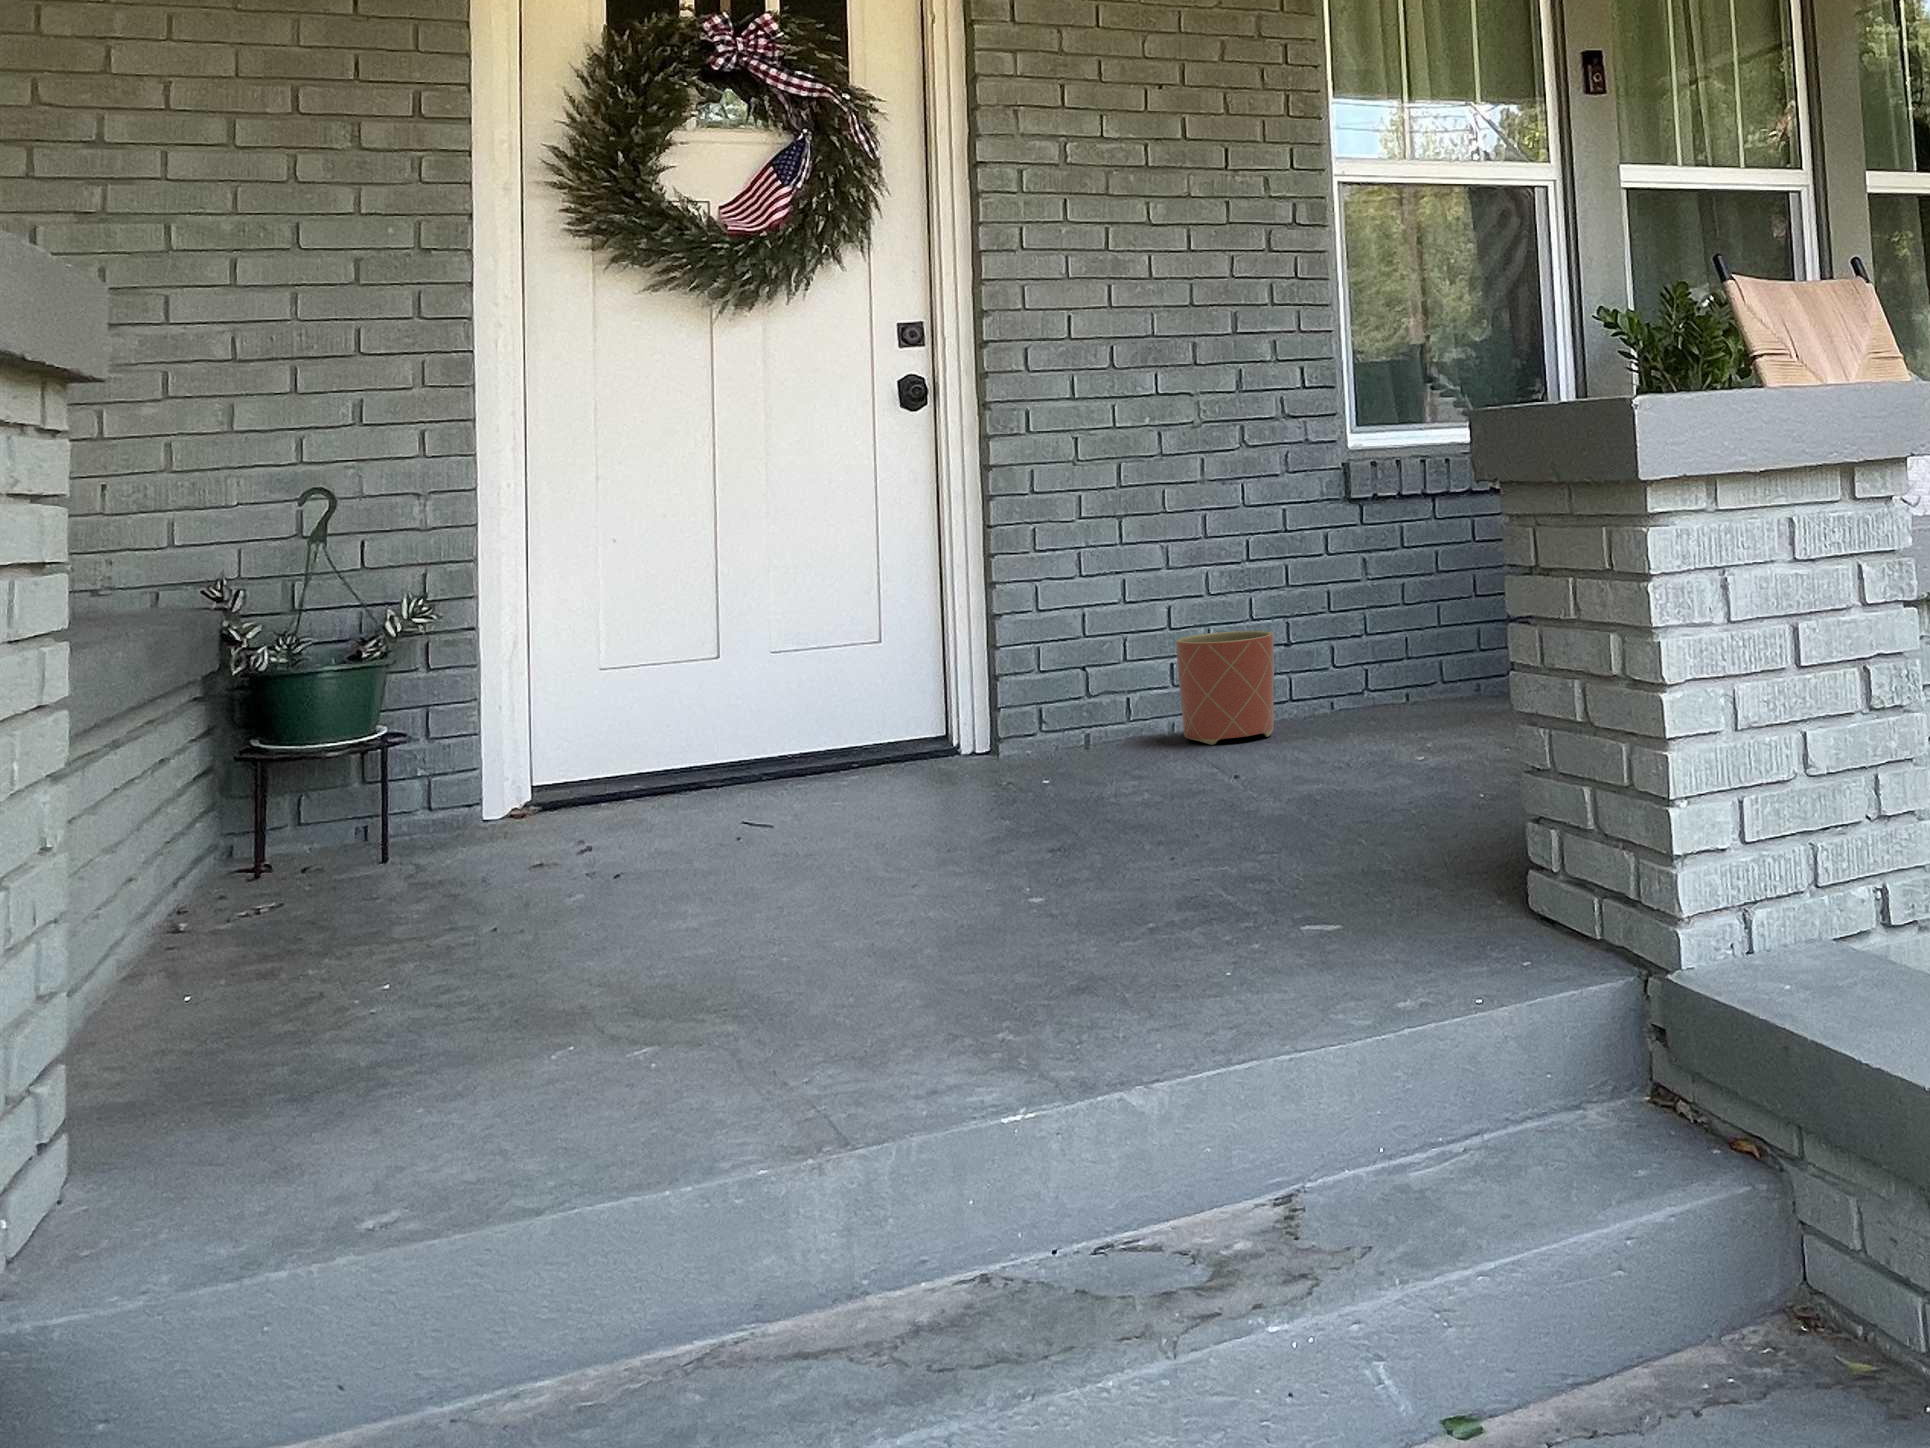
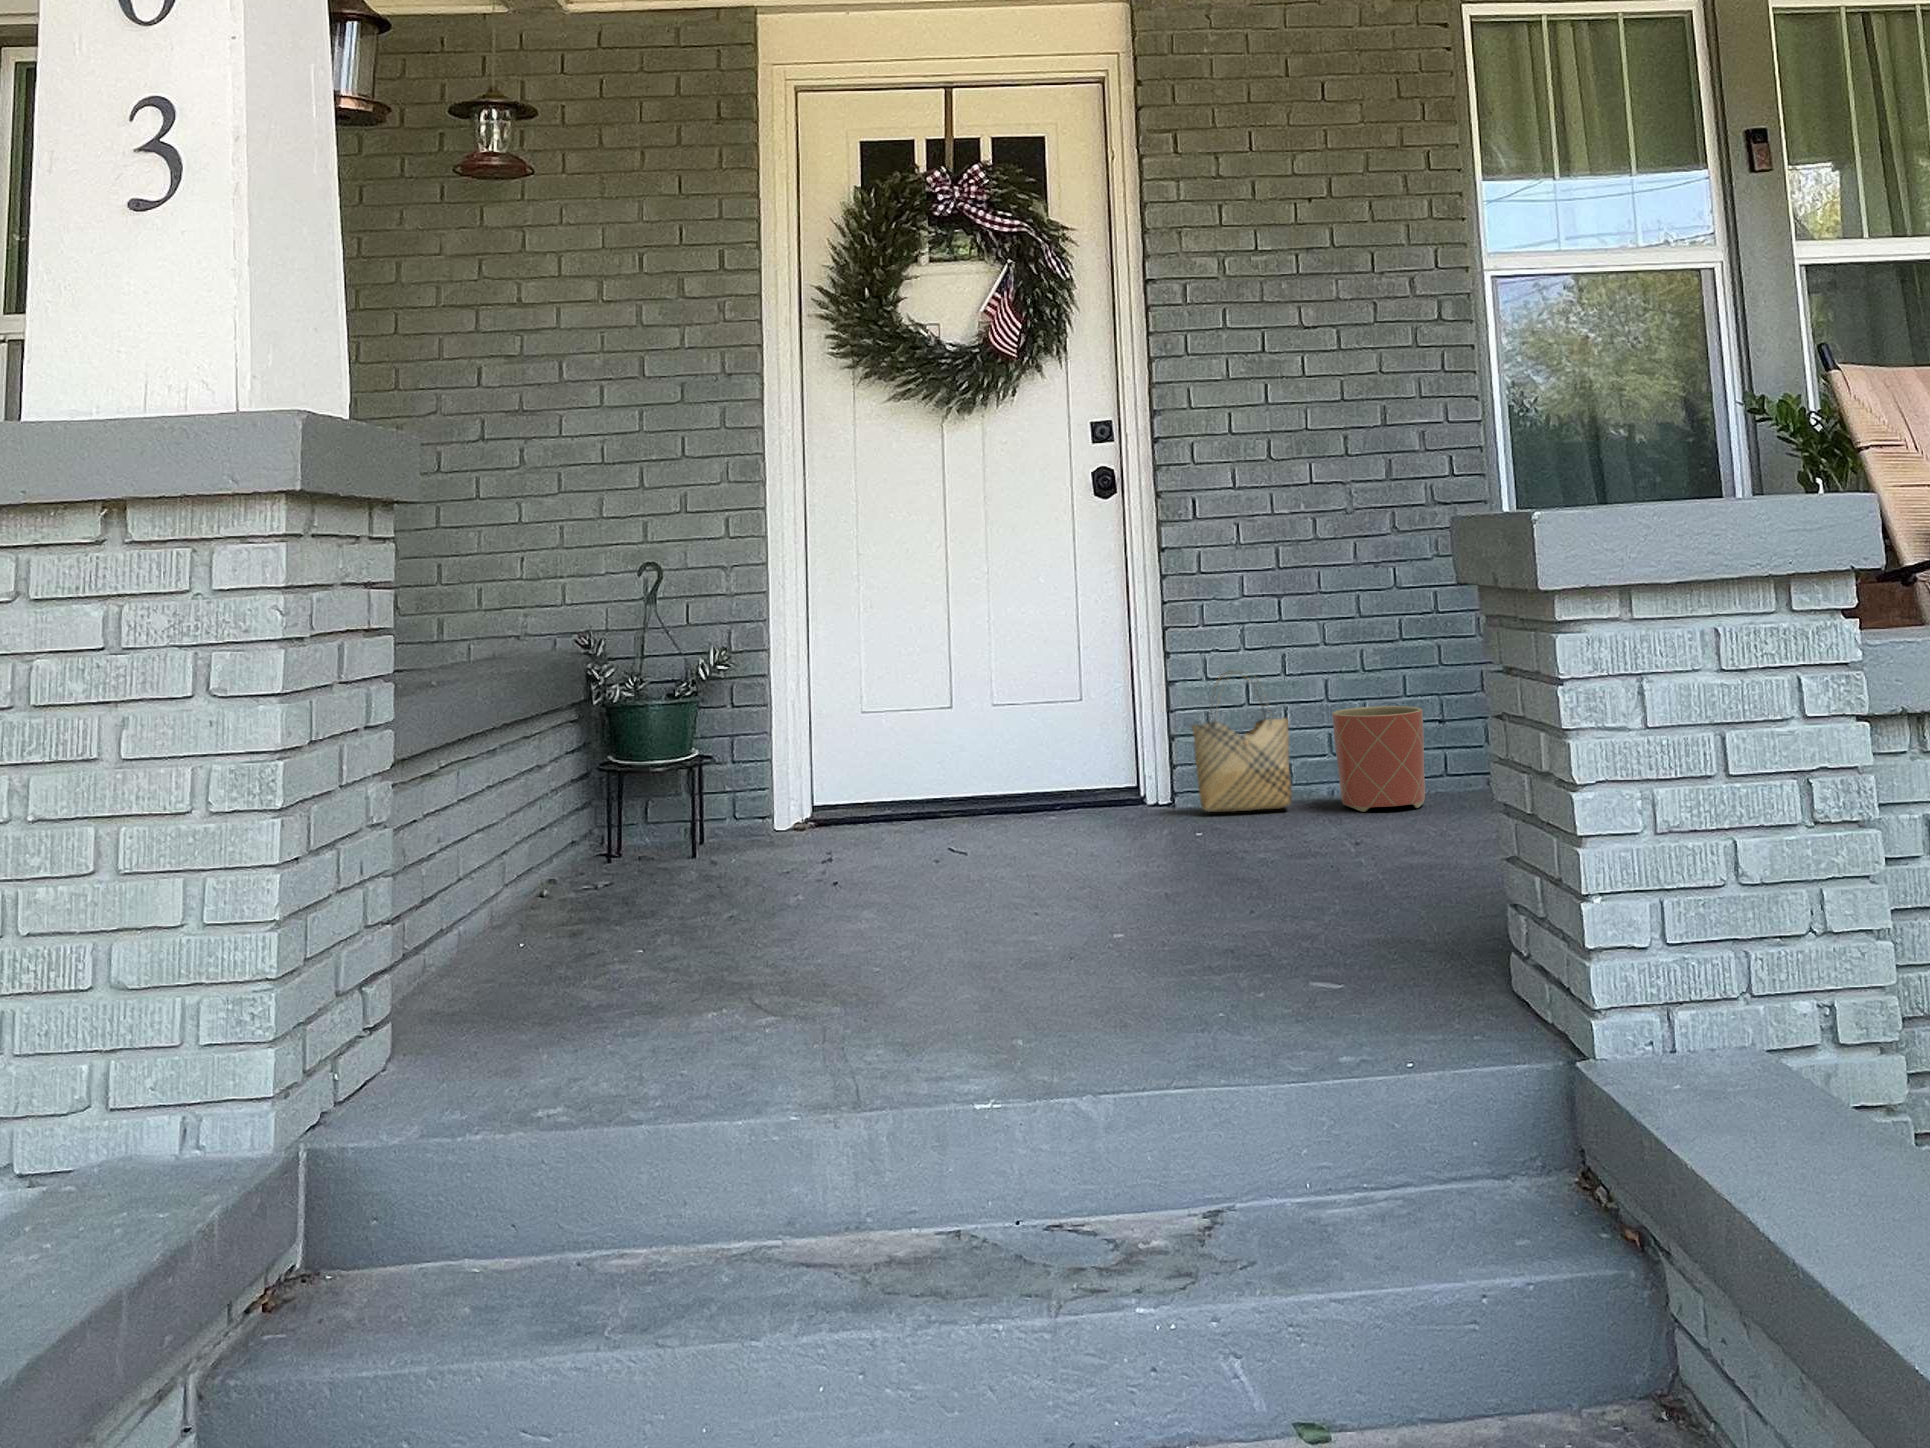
woven basket: none [1019,599,1132,756] -> present [1192,671,1292,812]

